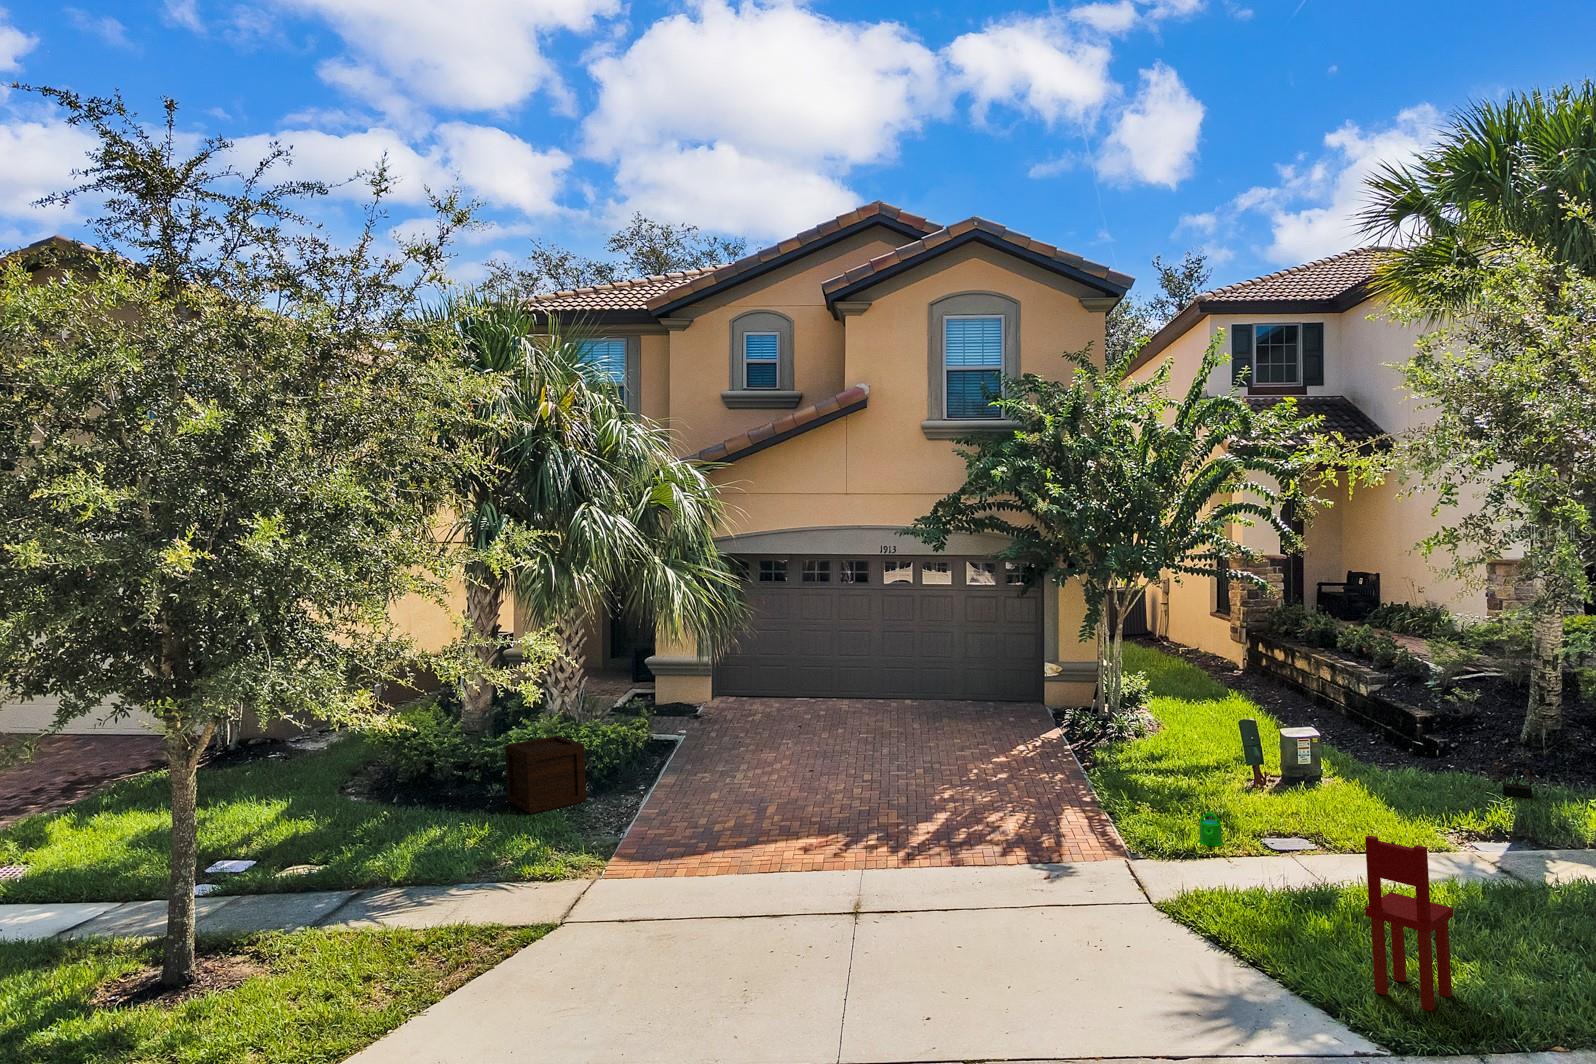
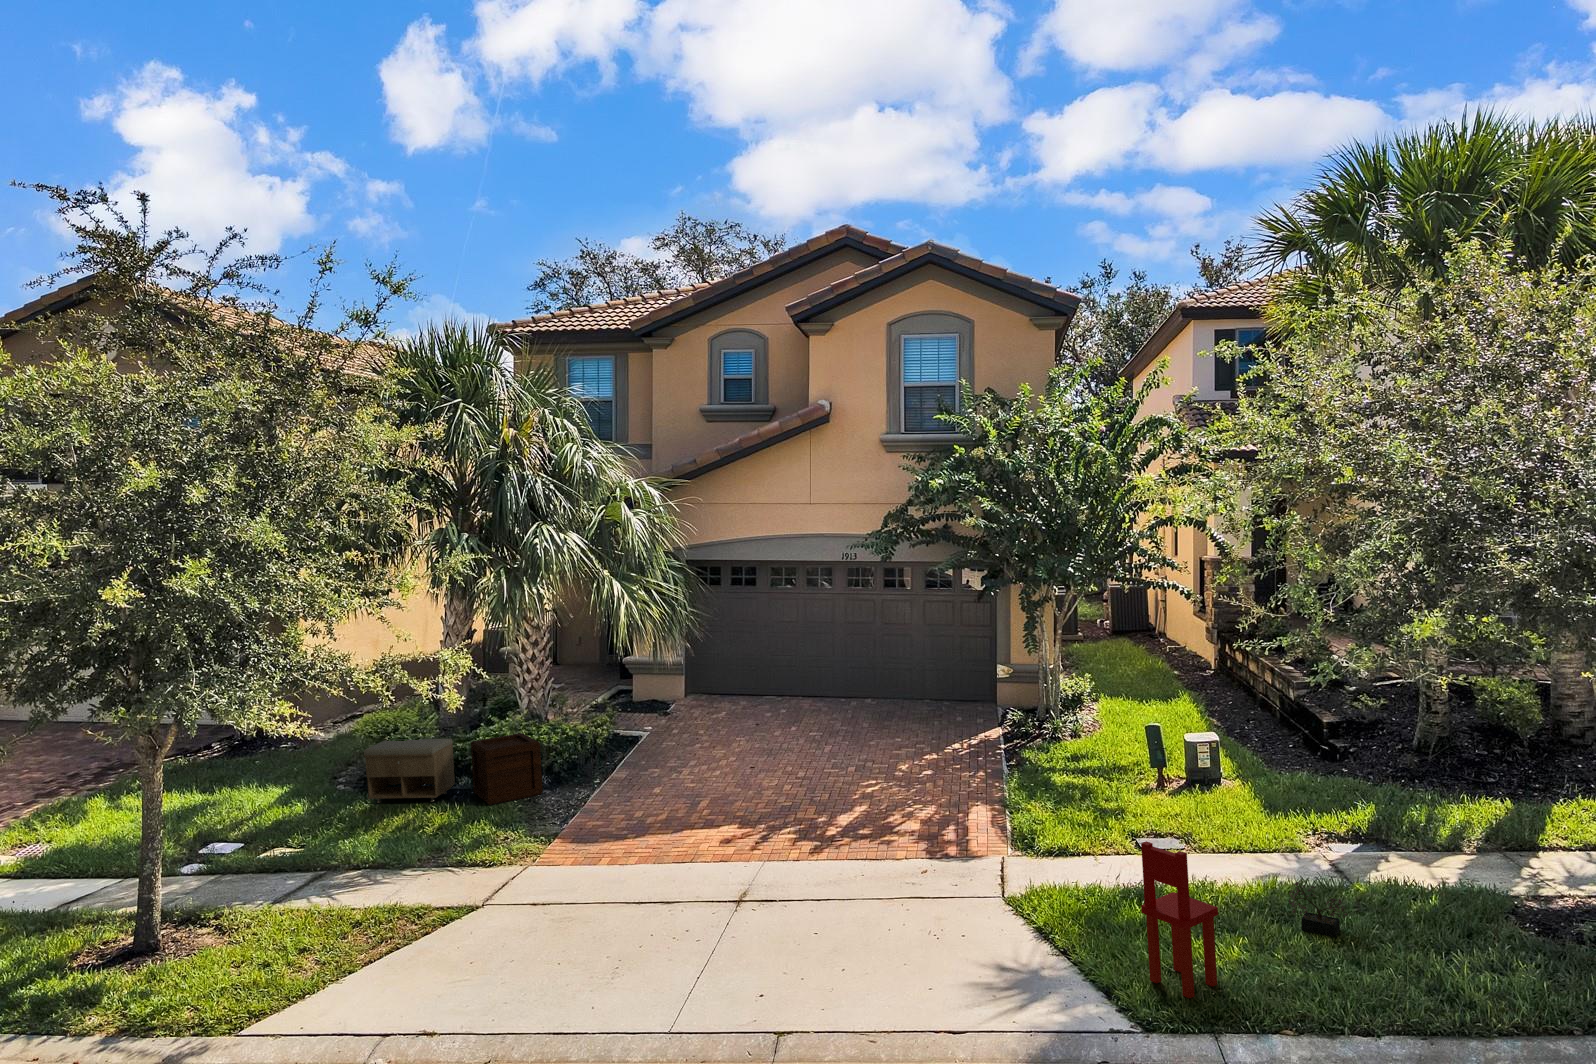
storage bench: none [387,742,485,814] -> present [364,739,455,803]
decorative plant: present [1490,759,1540,798] -> present [1289,880,1347,937]
watering can: present [1199,812,1224,846] -> none [1076,813,1099,844]

